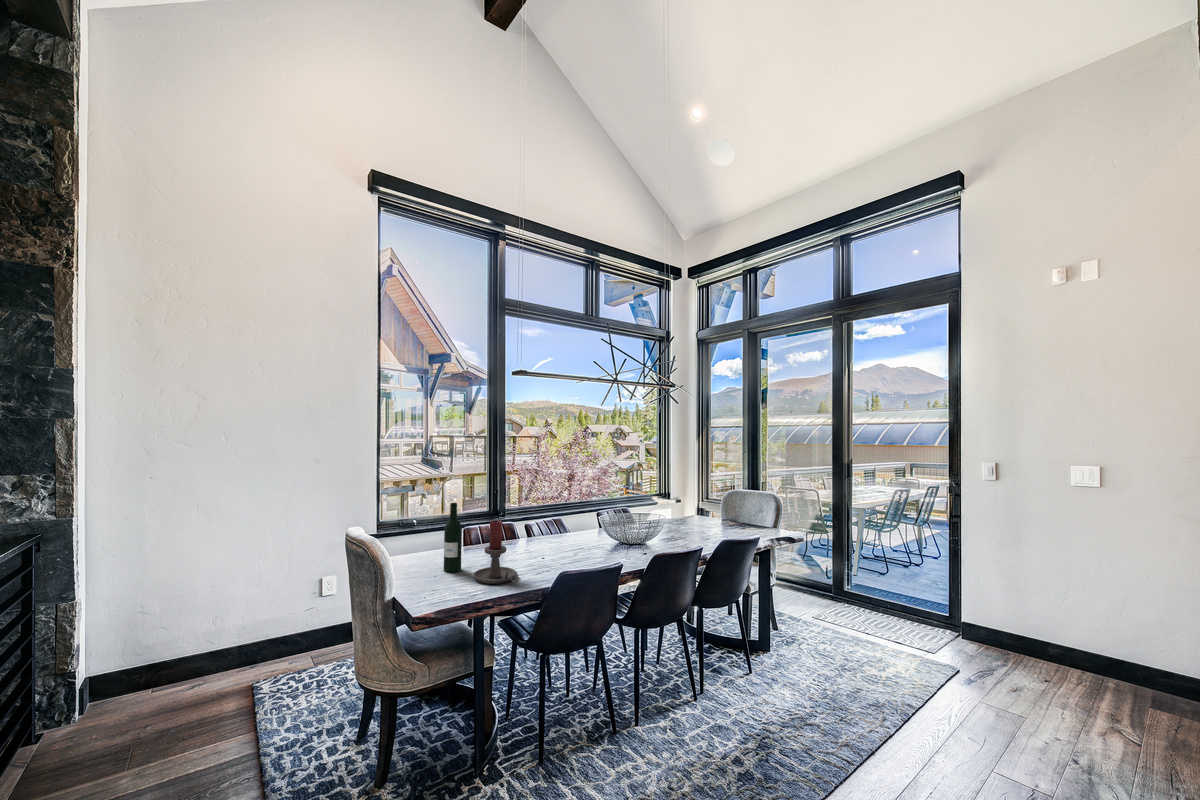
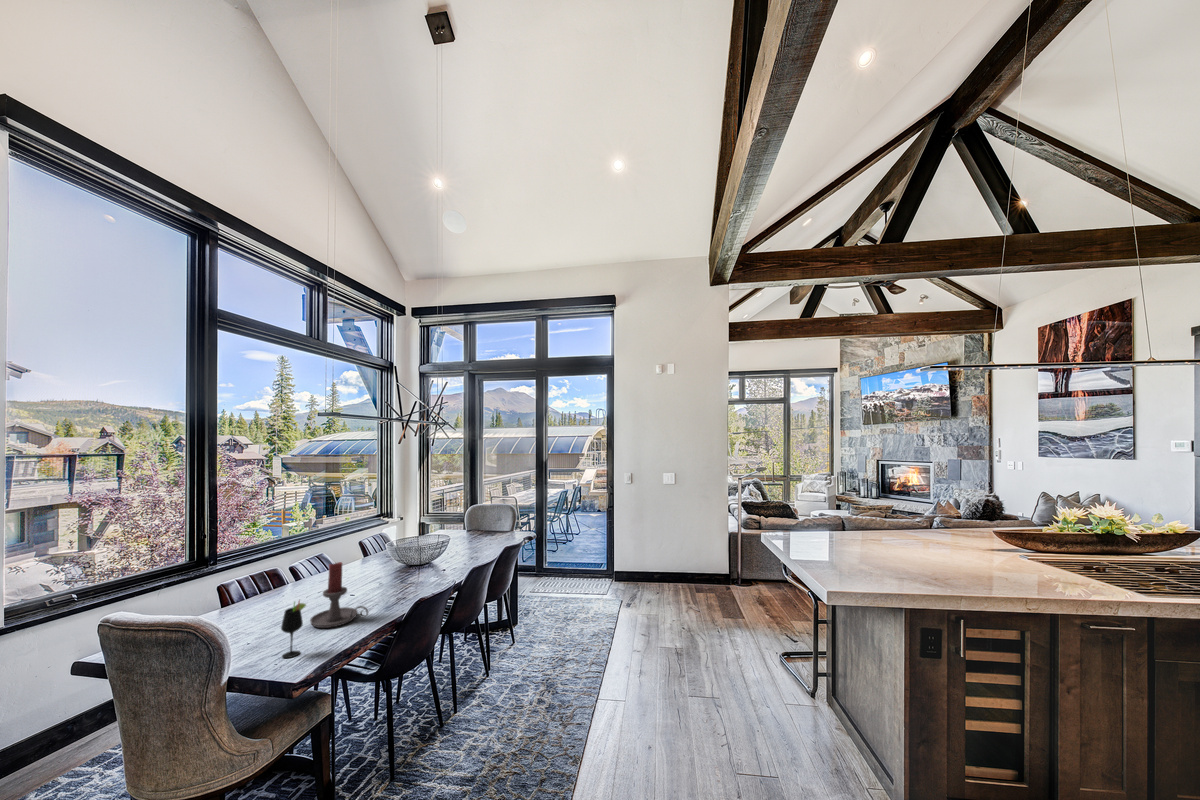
wine bottle: present [444,503,462,572] -> none [259,554,283,631]
wine glass: none [423,546,441,599] -> present [281,601,306,658]

